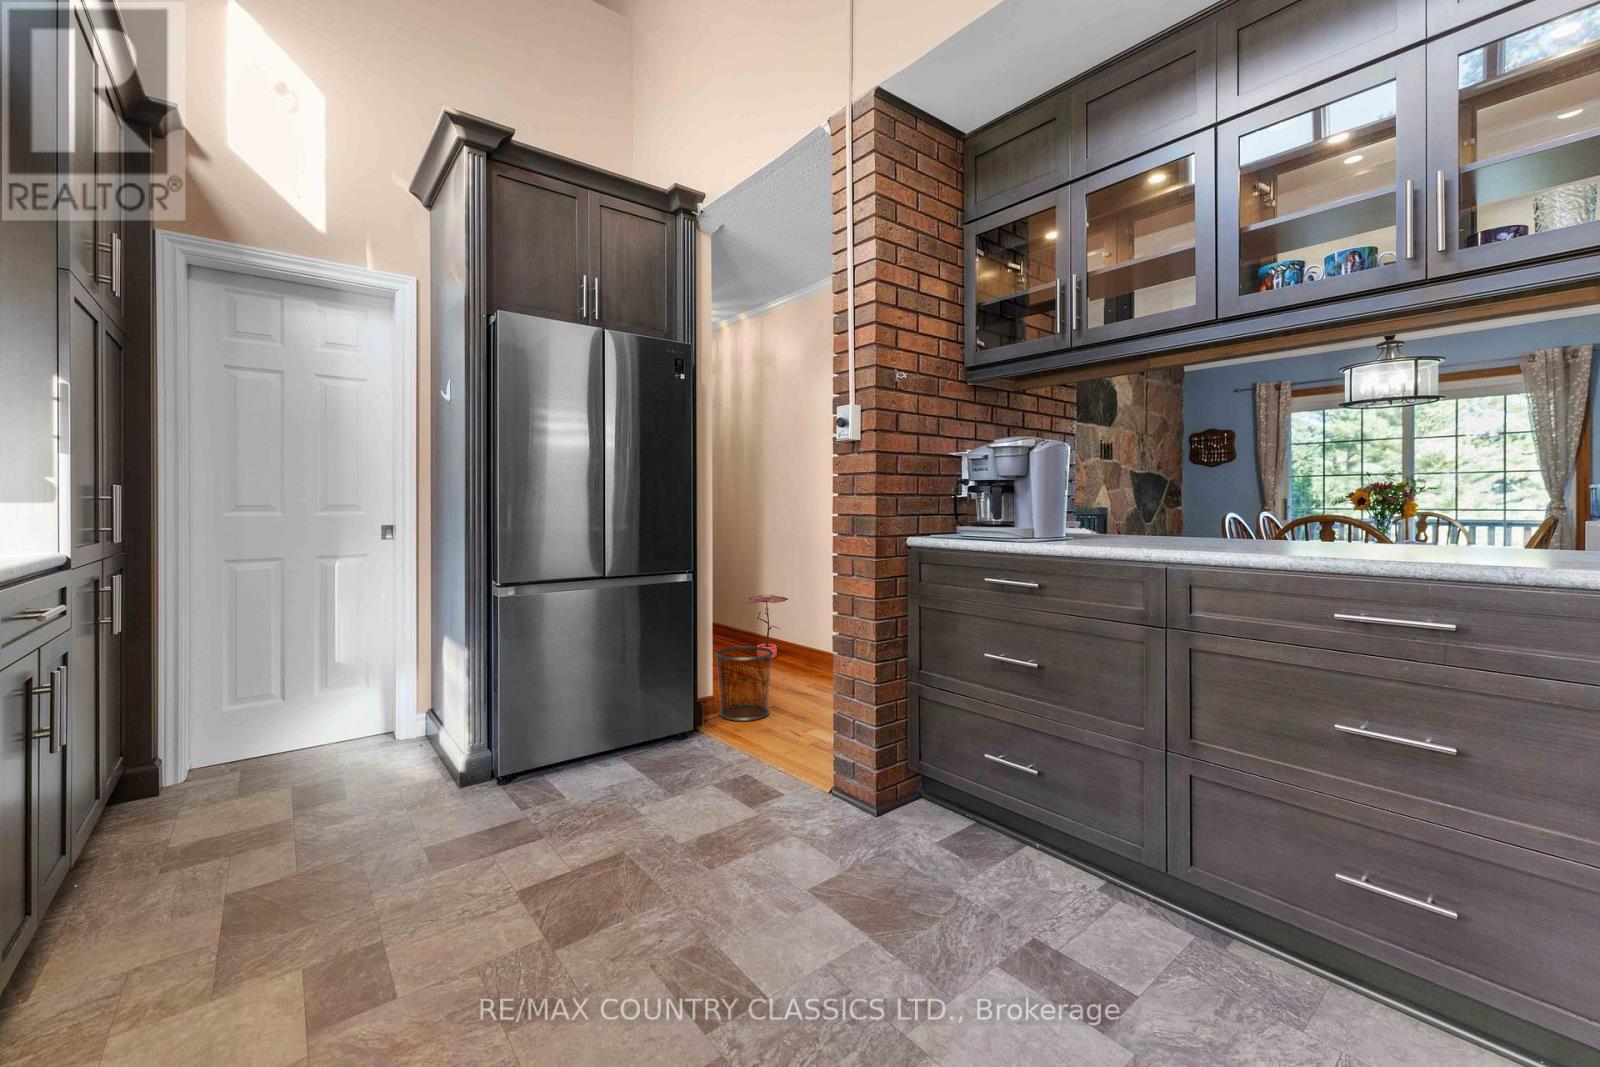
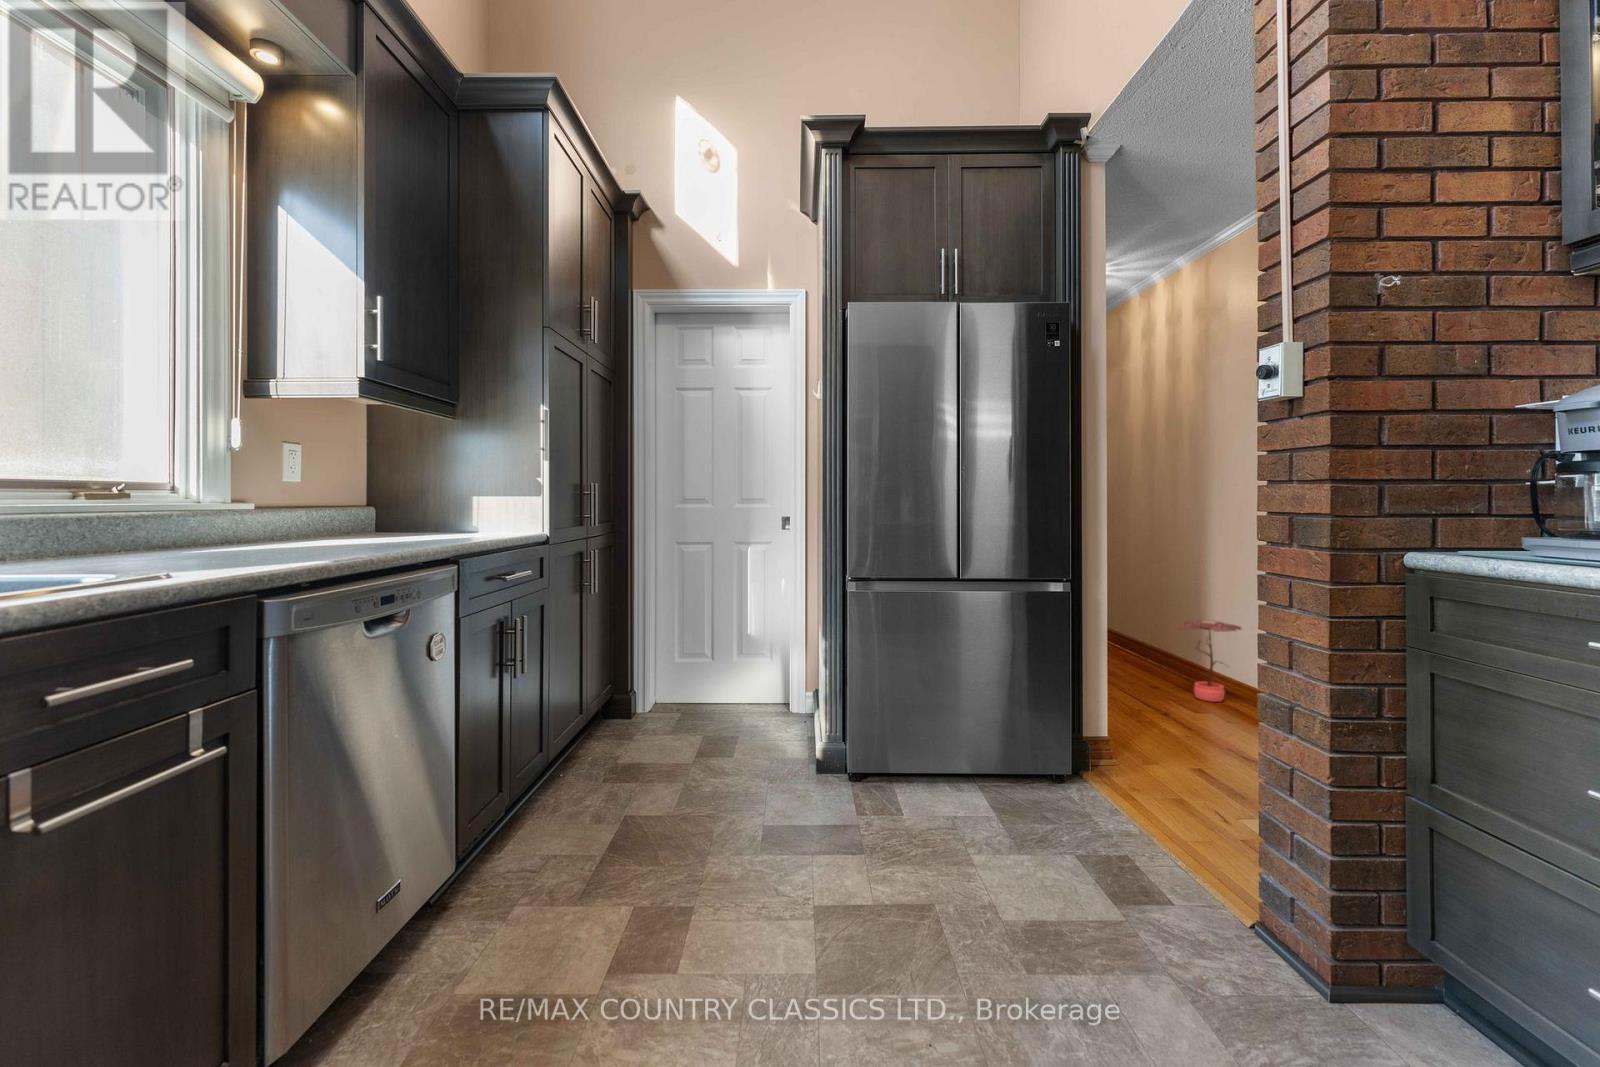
waste bin: present [715,646,773,721] -> none [1109,682,1193,780]

